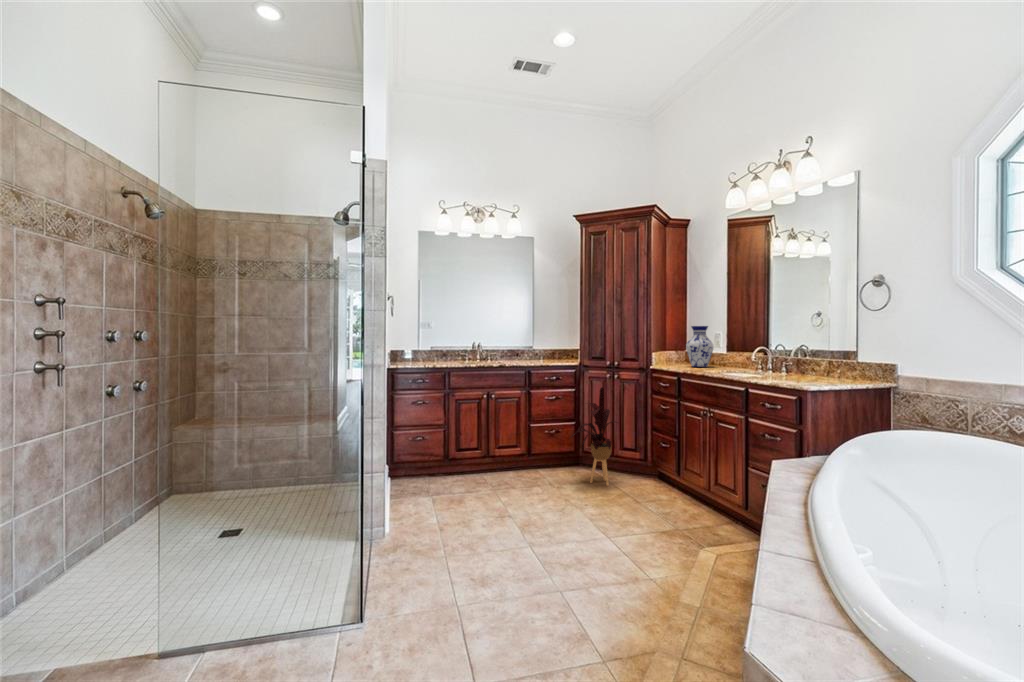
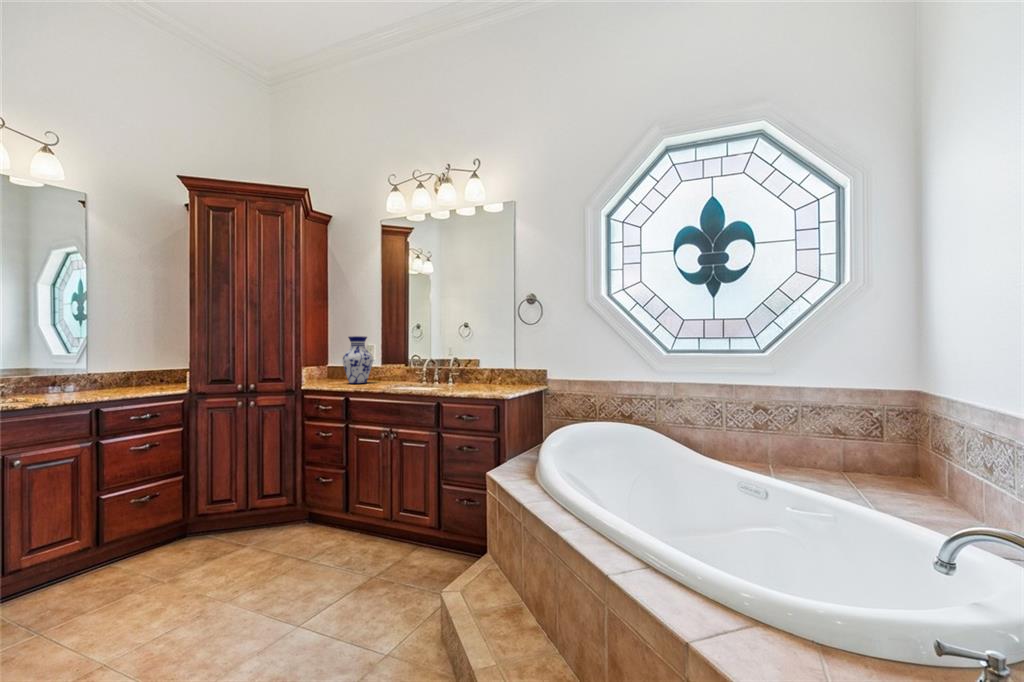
house plant: present [572,387,617,486] -> none [186,419,271,561]

